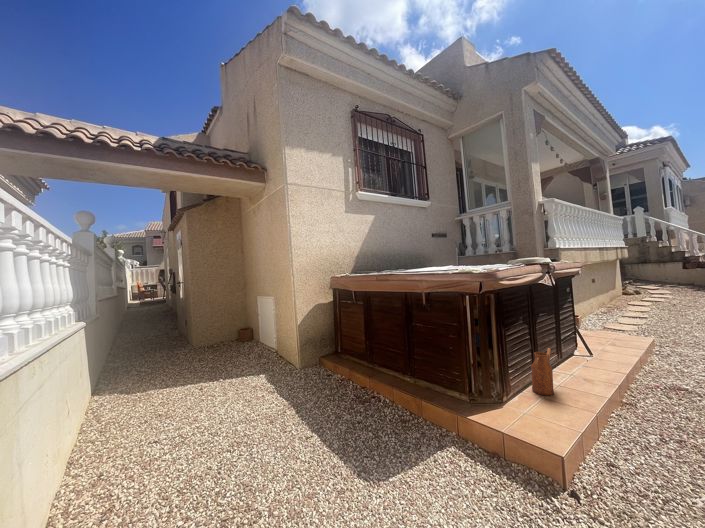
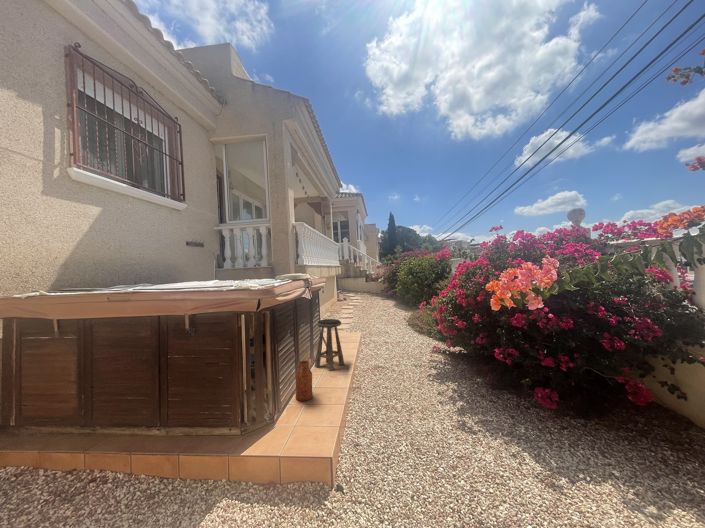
stool: none [565,312,611,374] -> present [315,319,344,371]

